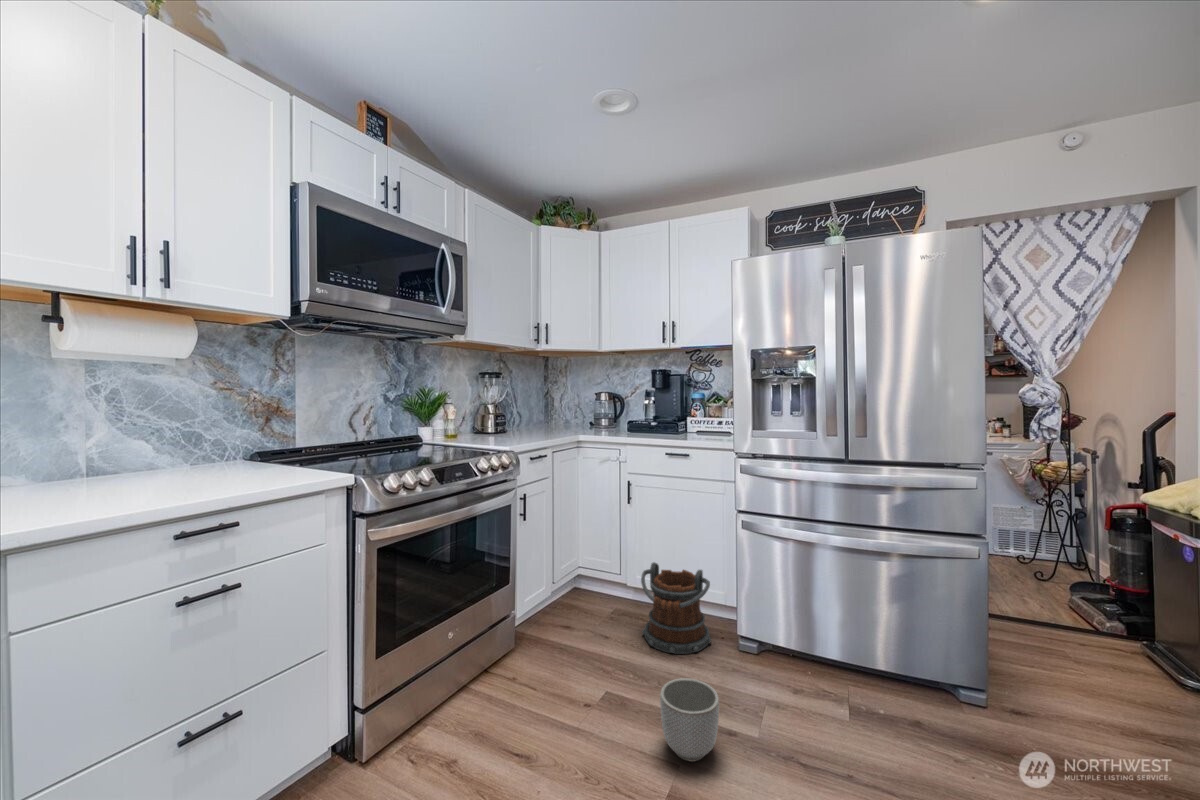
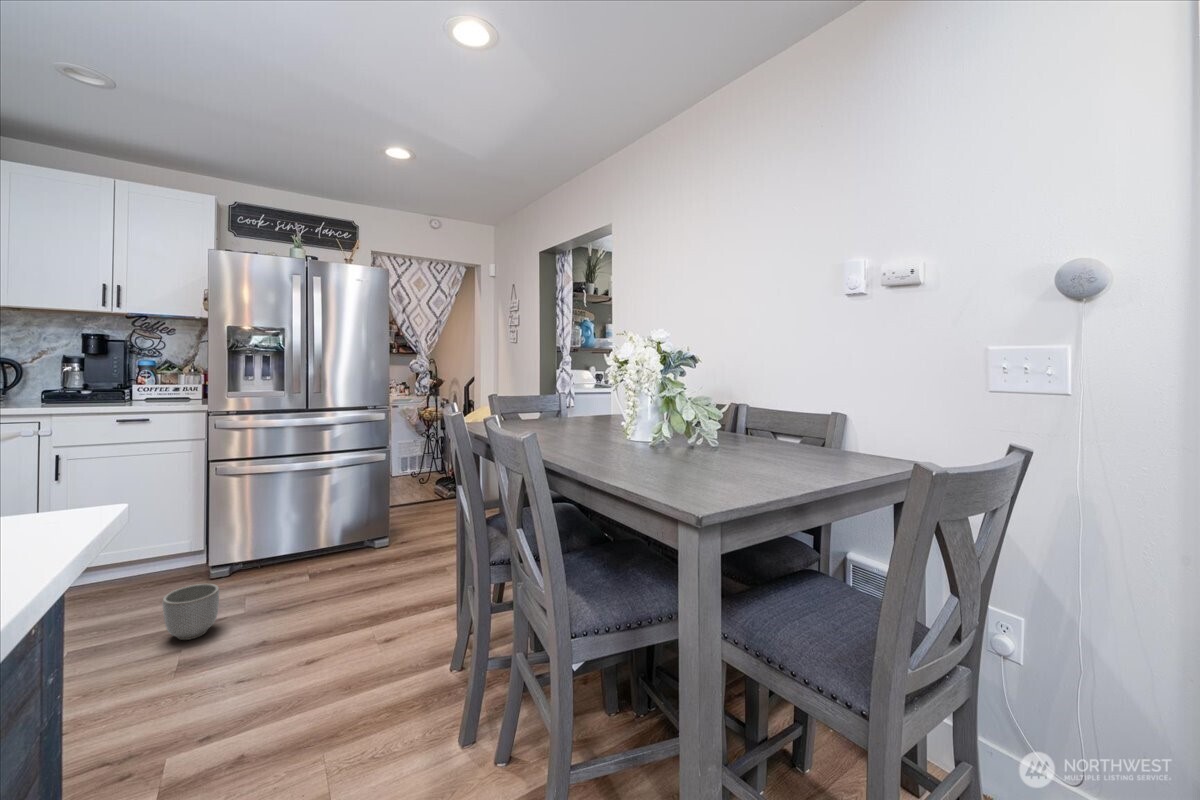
bucket: present [641,563,711,654] -> none [97,518,187,599]

